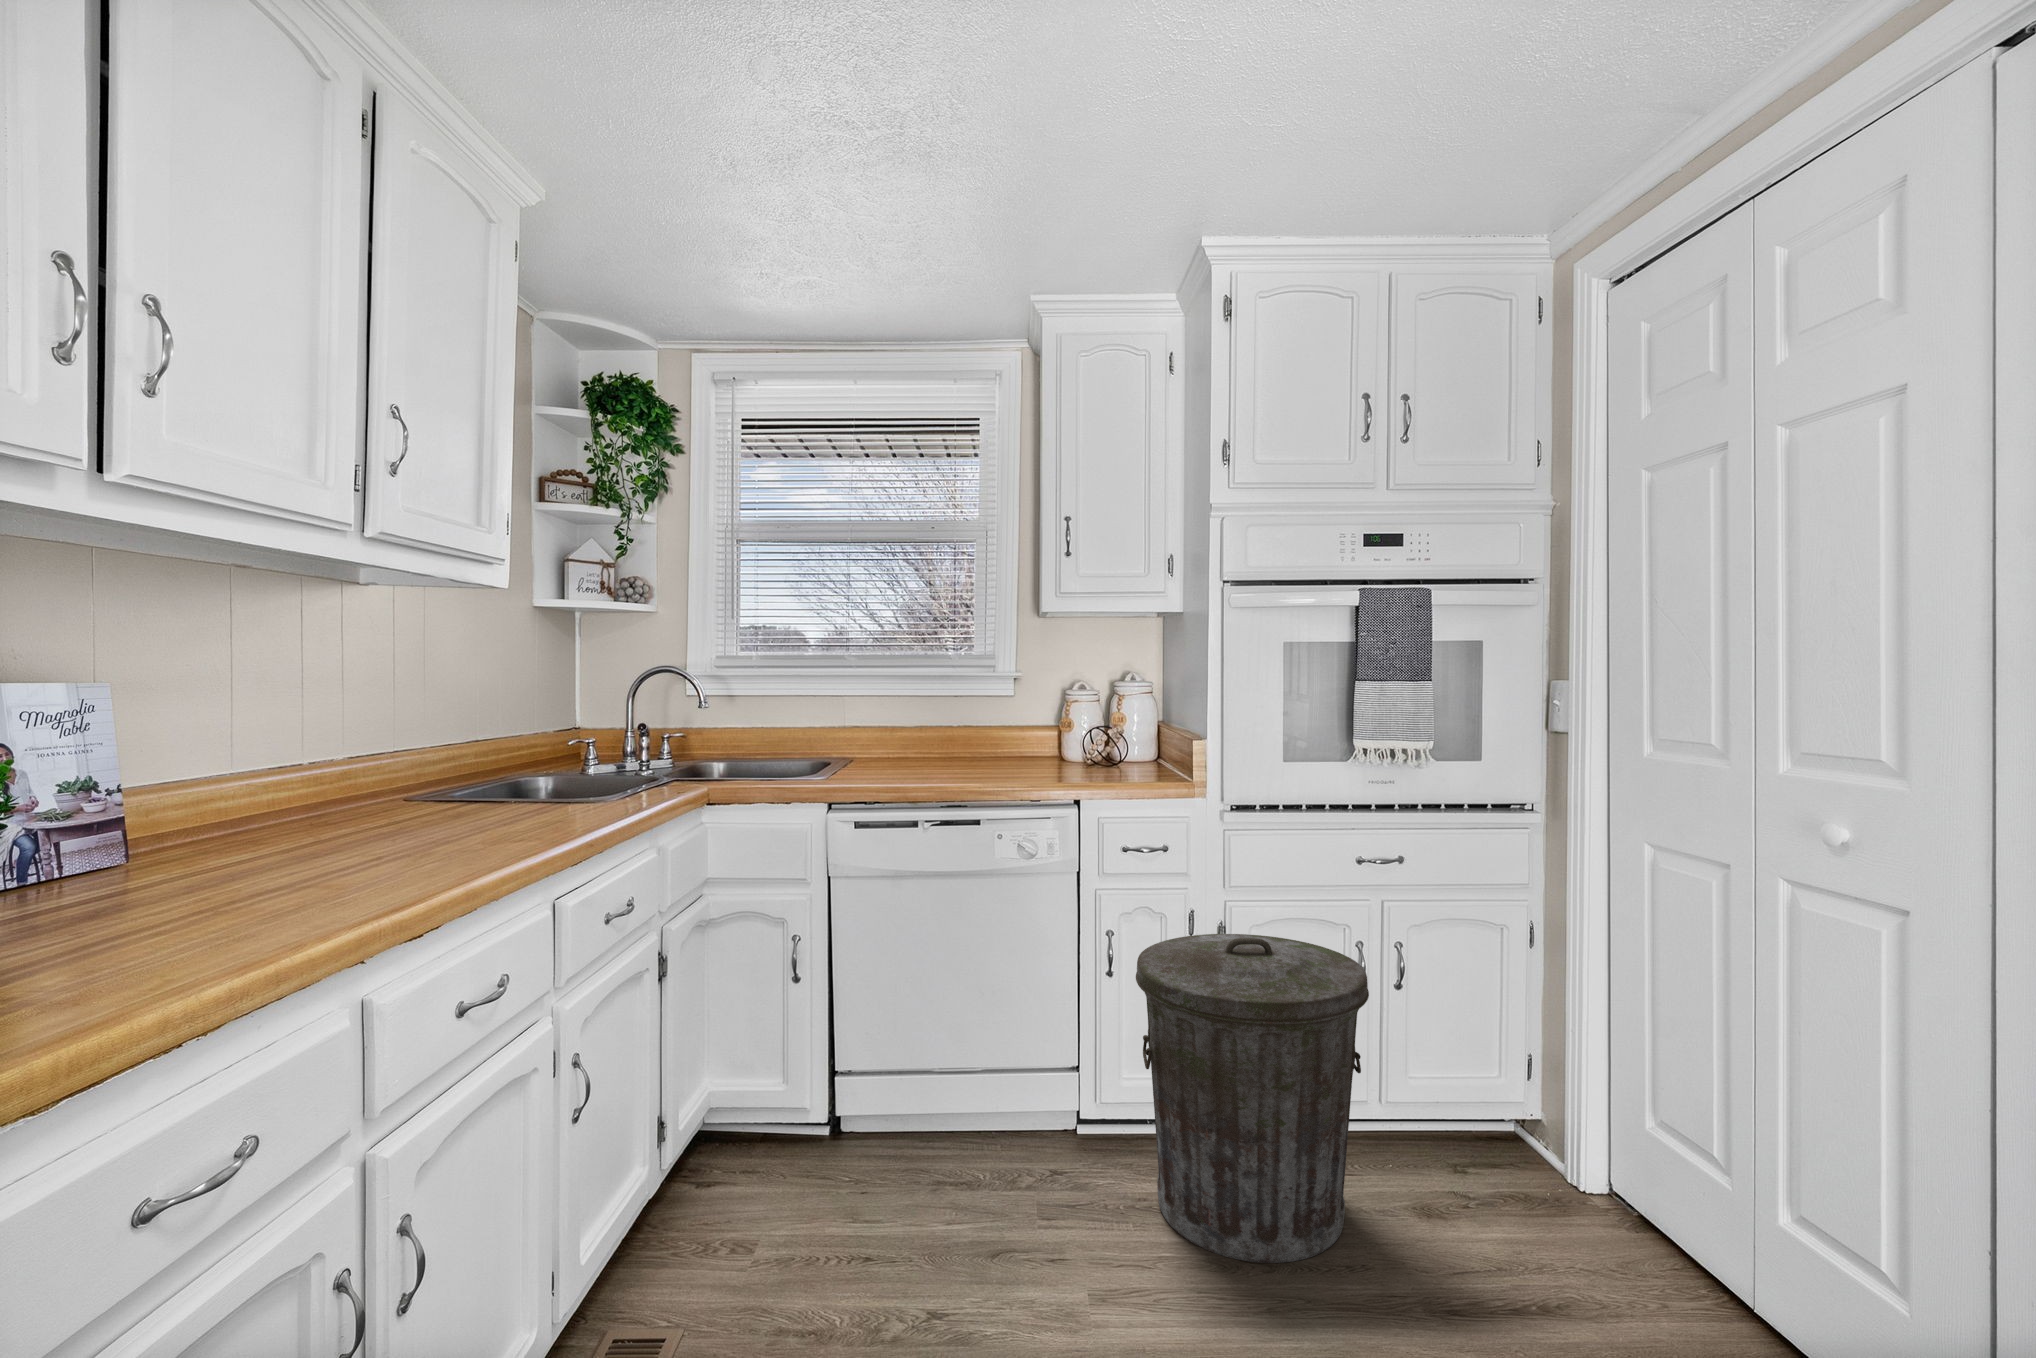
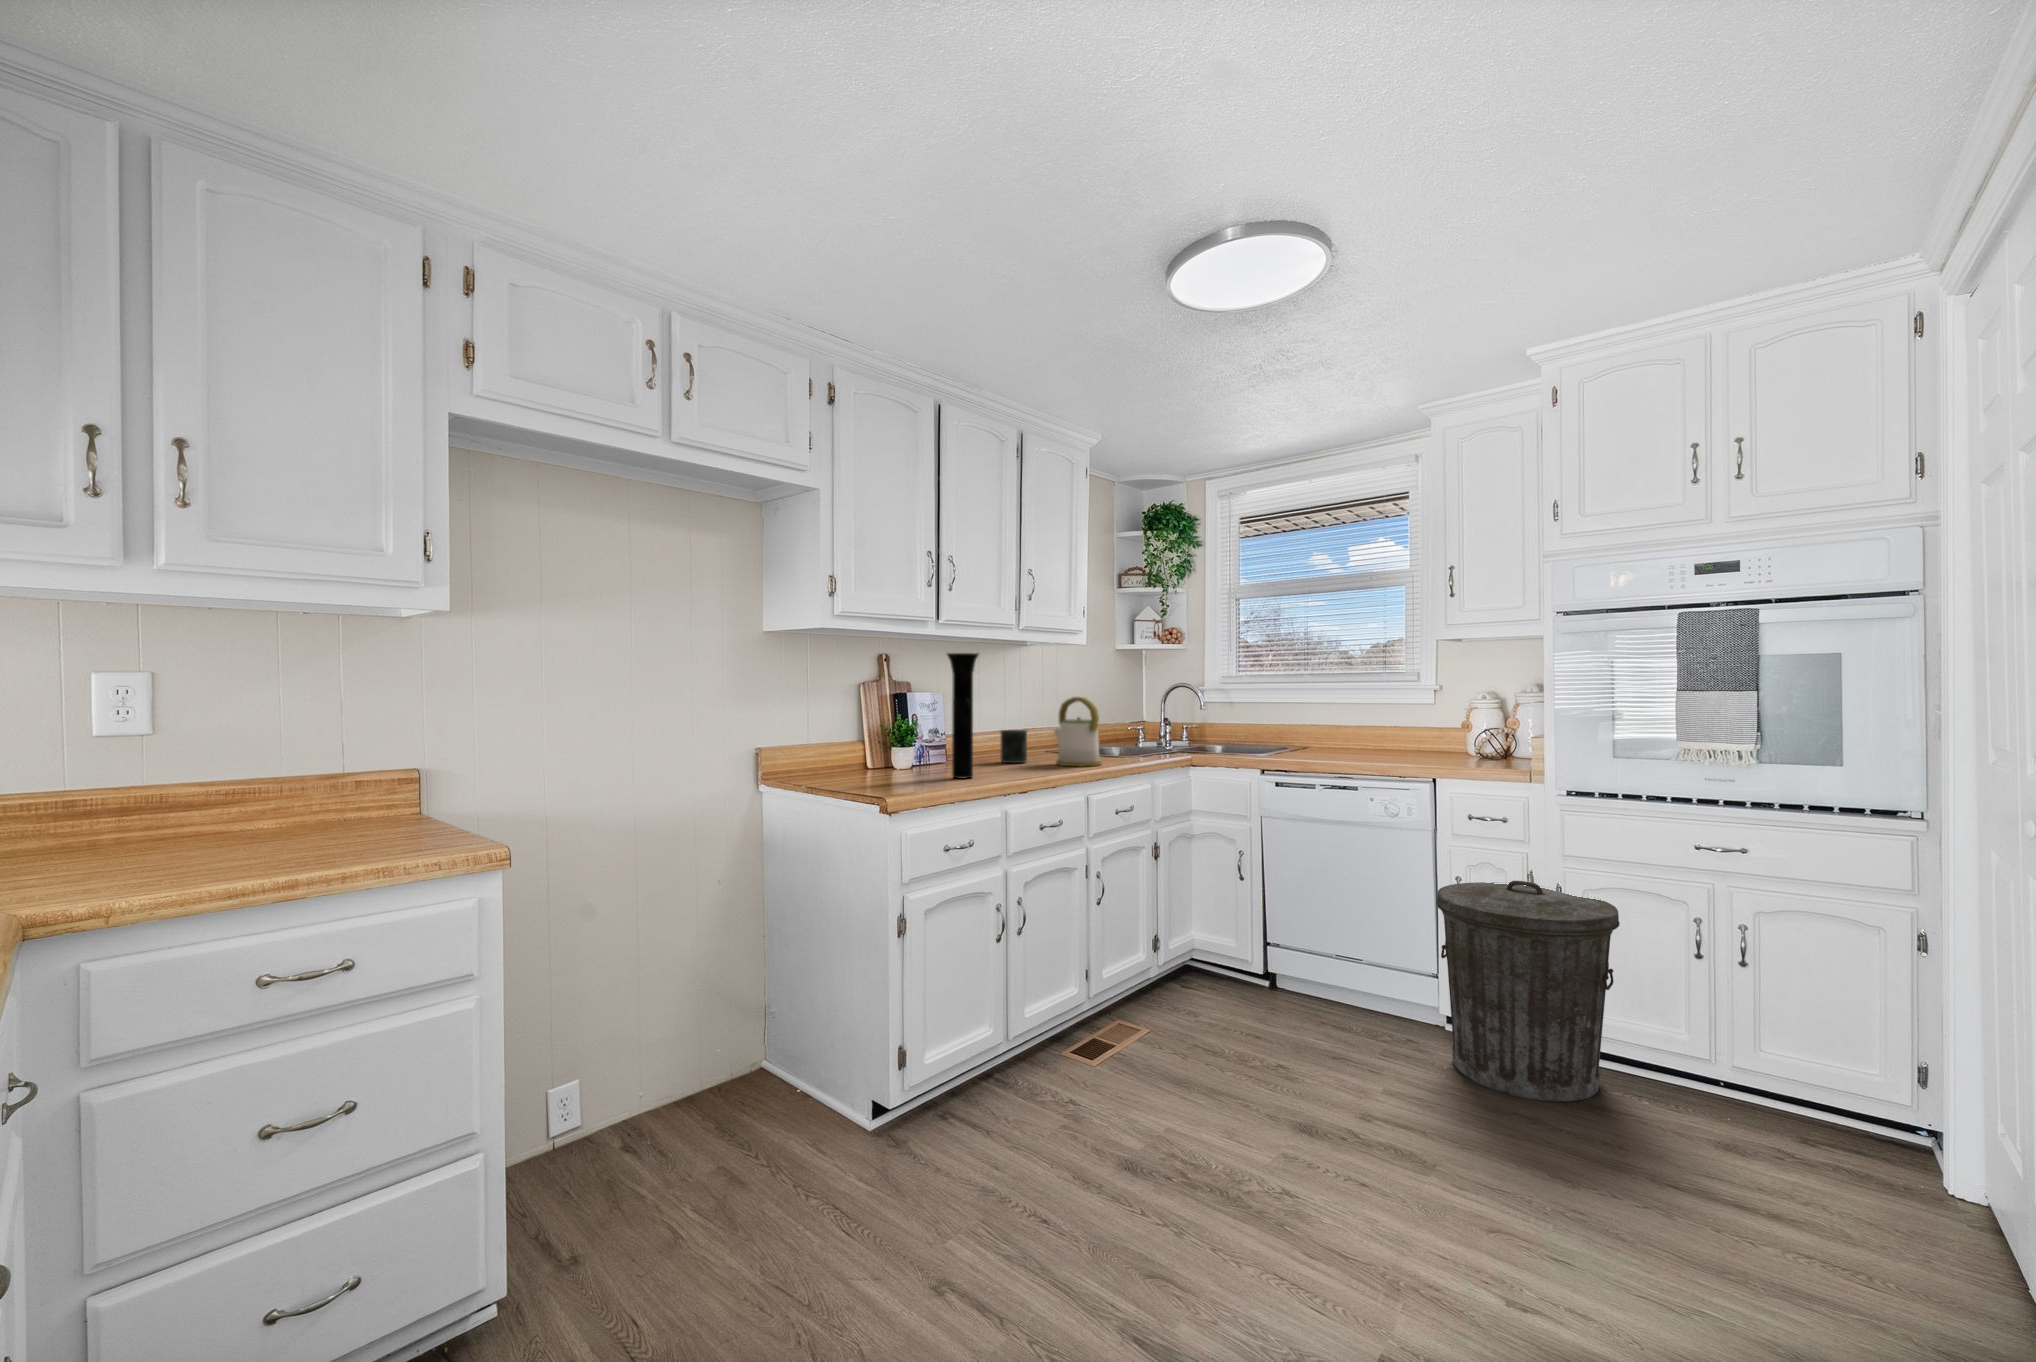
vase: none [130,563,258,932] -> present [947,653,979,778]
kettle: none [451,690,571,840] -> present [1054,697,1102,766]
mug: none [305,766,385,845] -> present [1000,730,1027,763]

